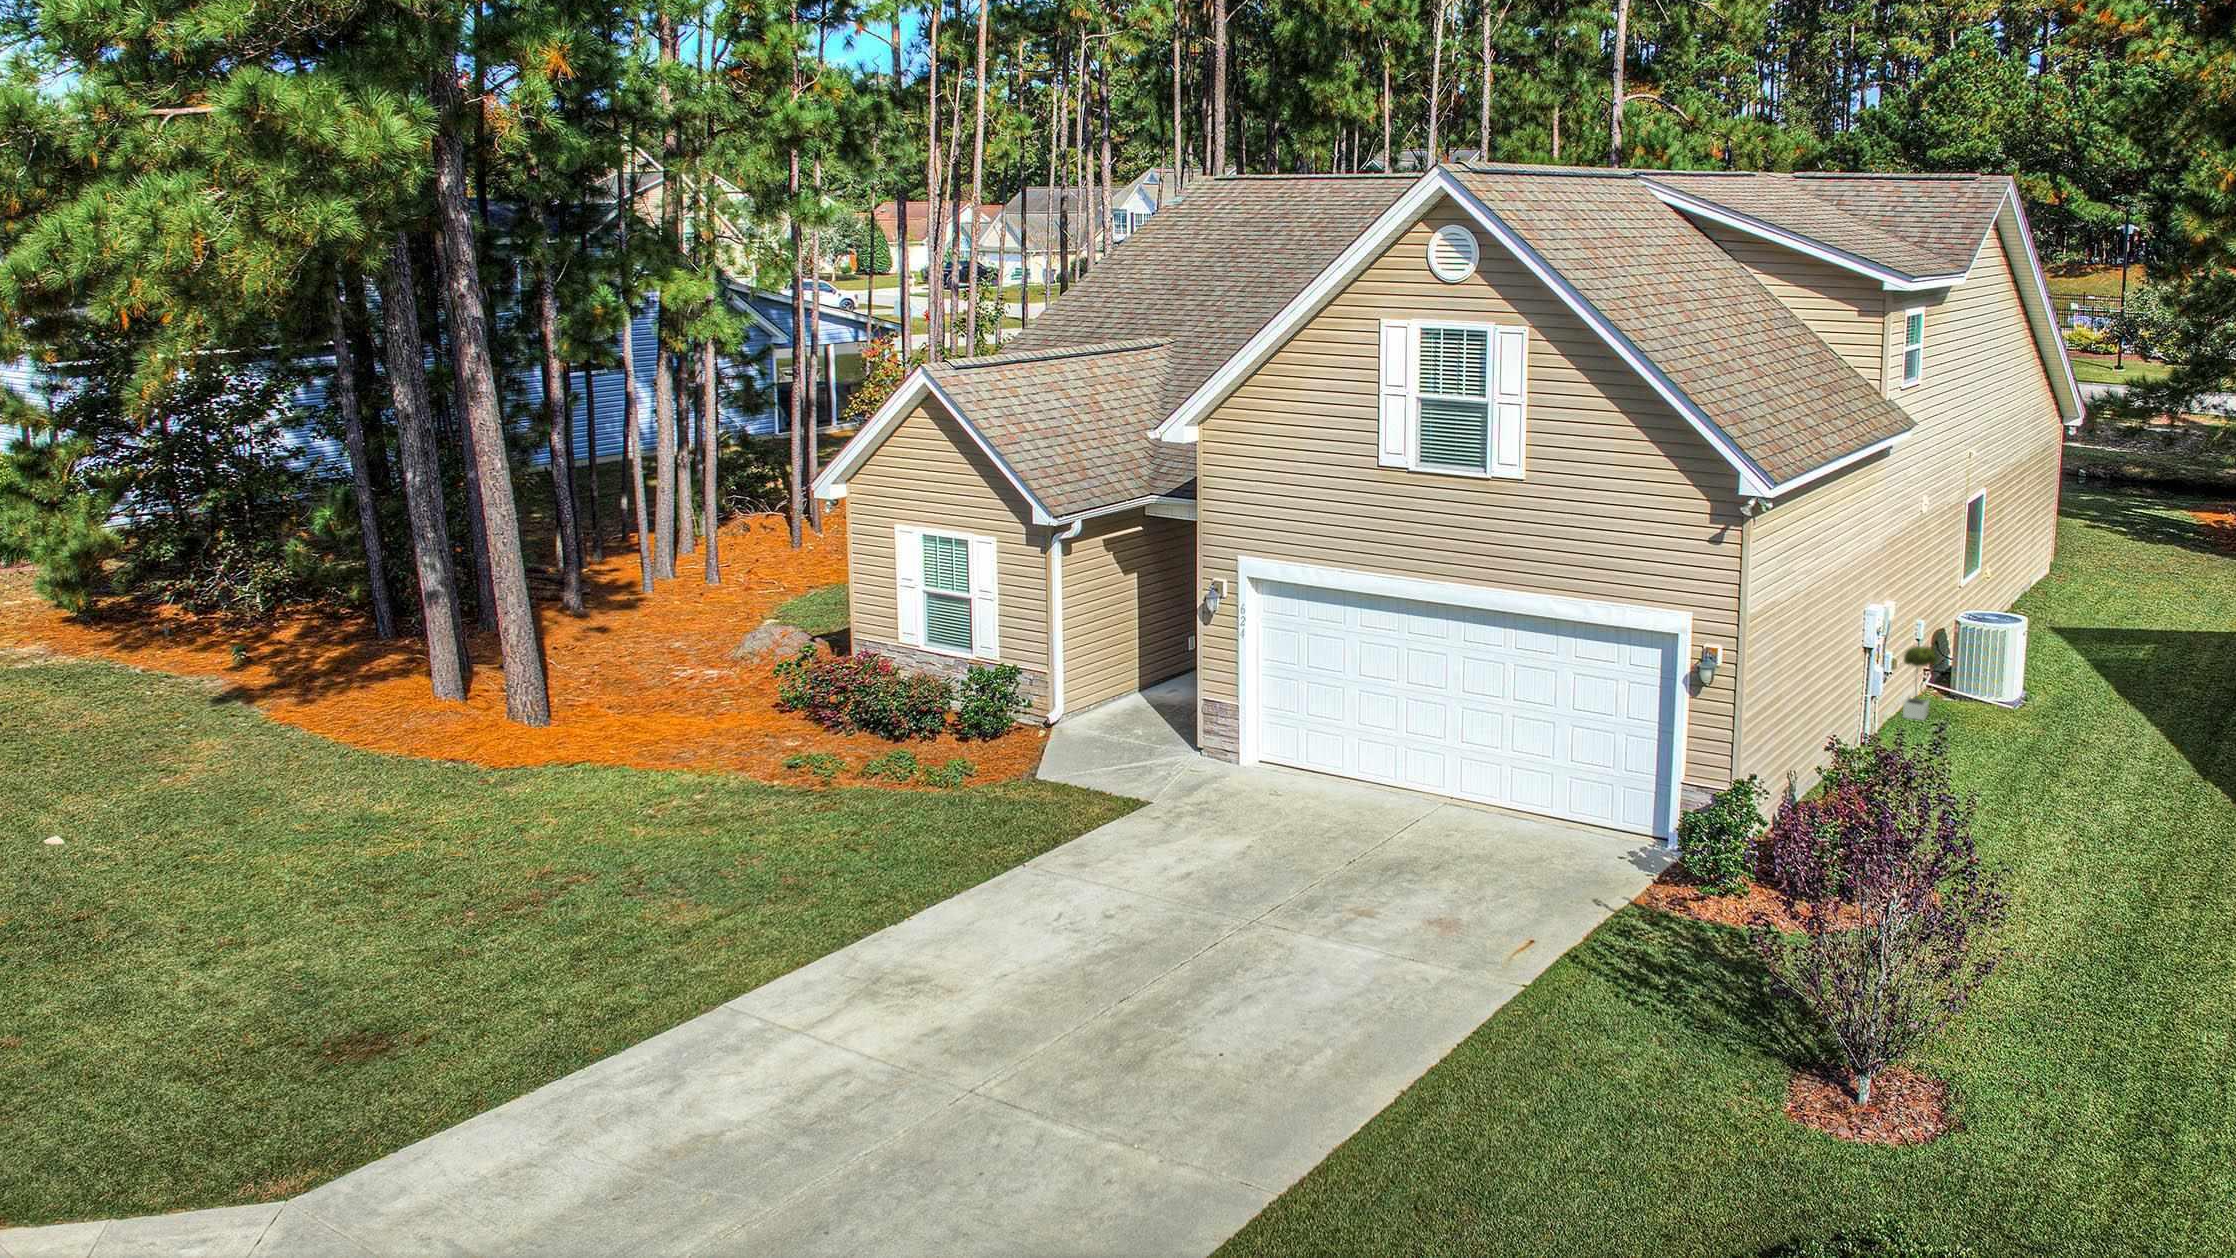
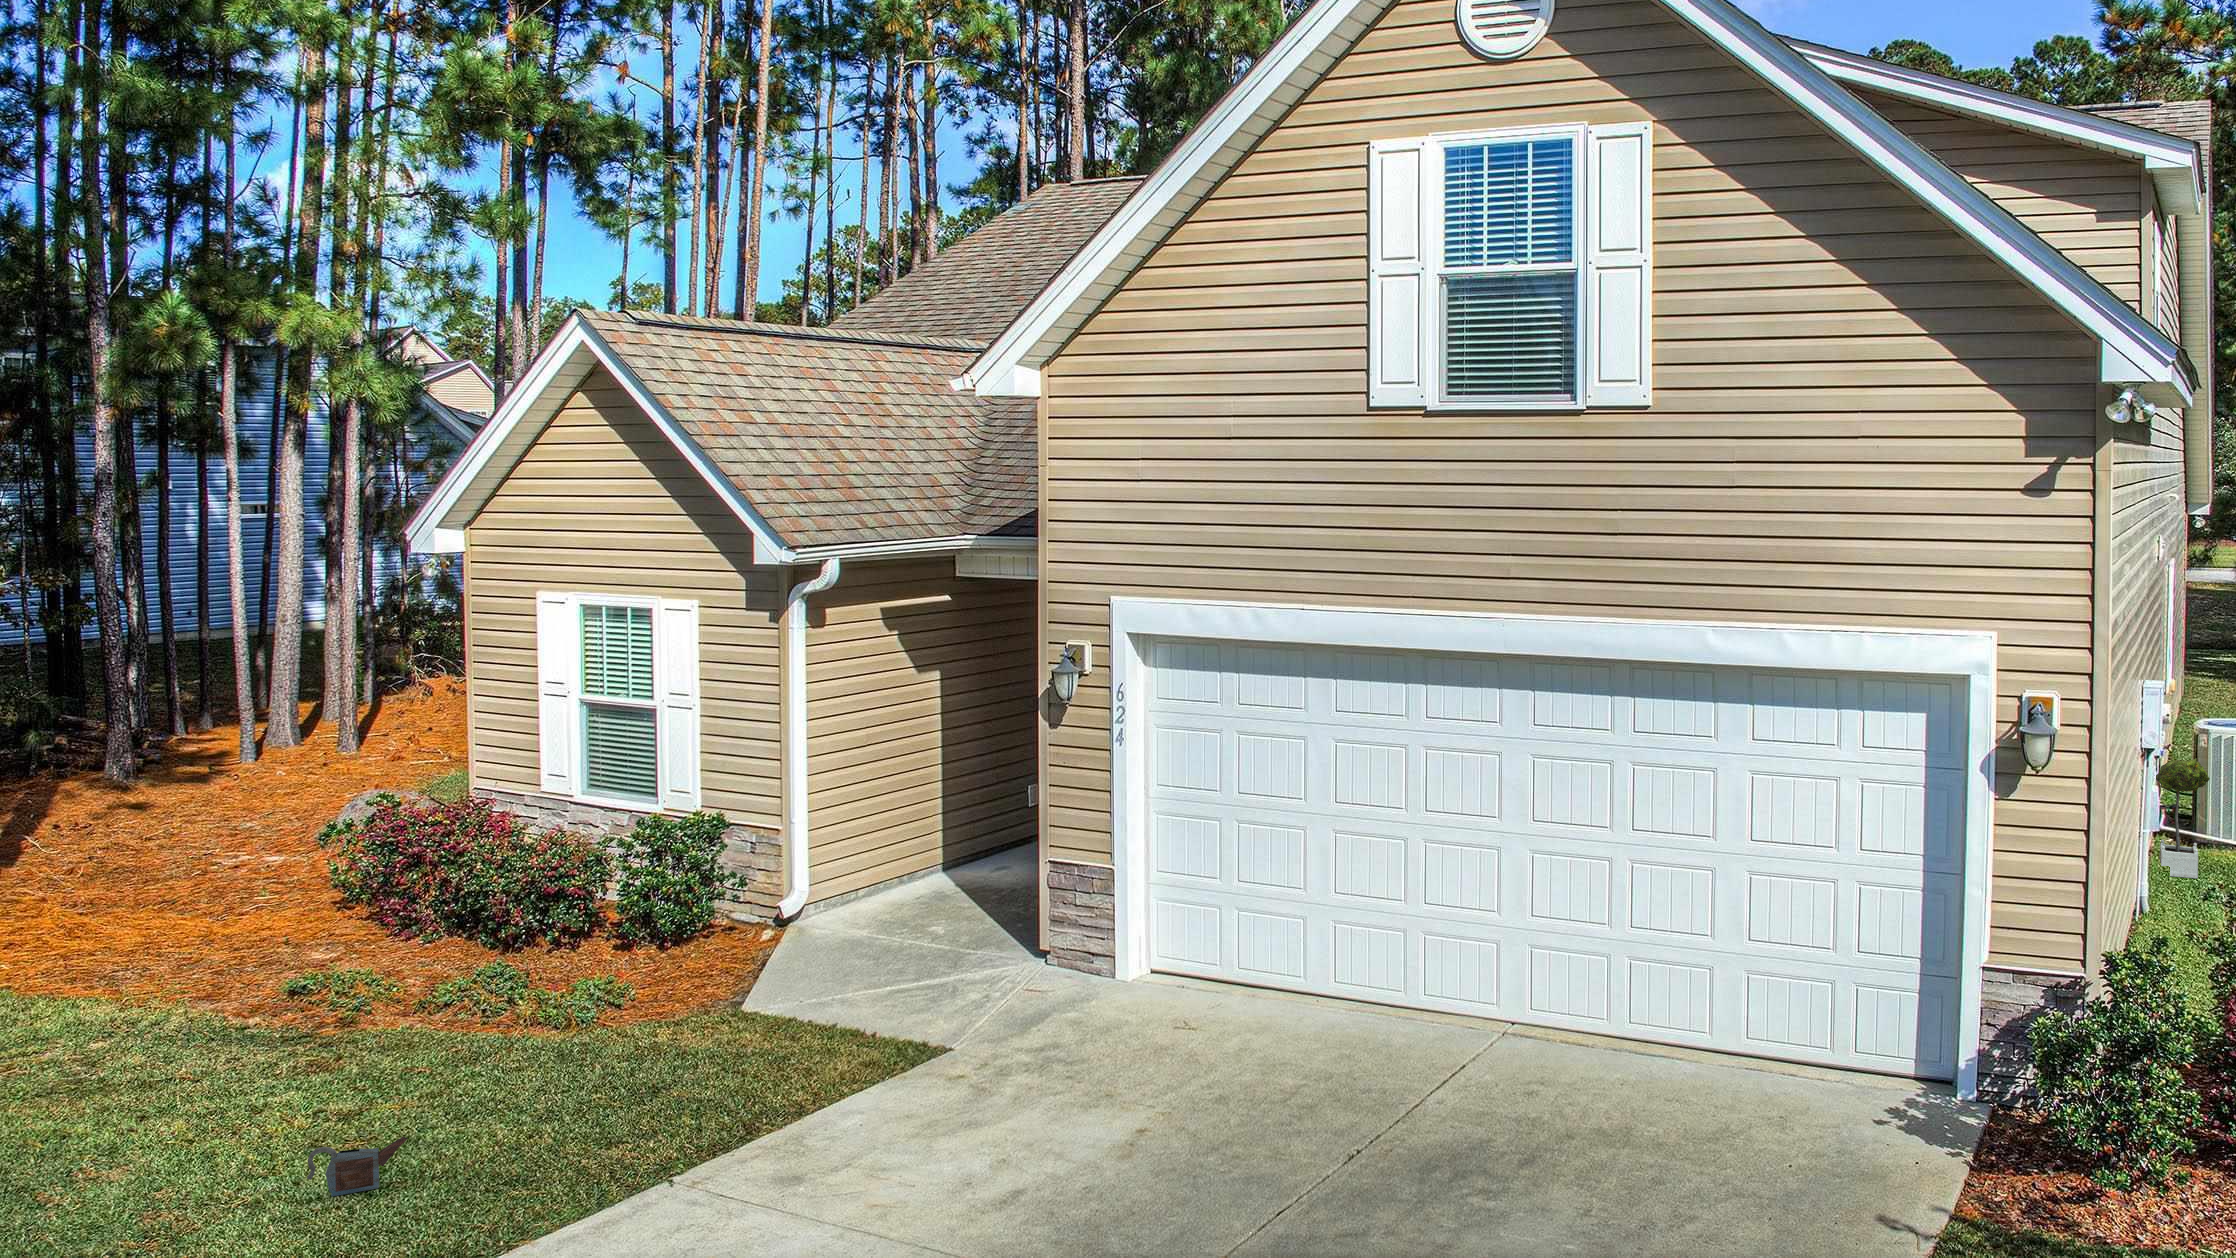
watering can: none [882,830,922,854] -> present [307,1136,408,1196]

